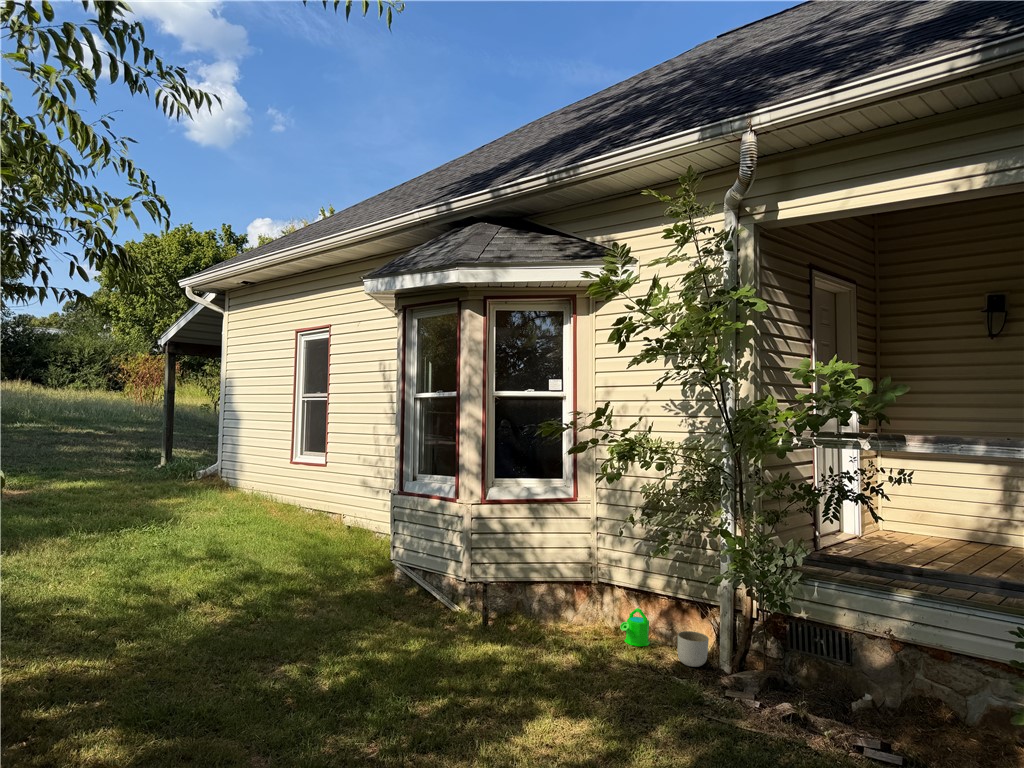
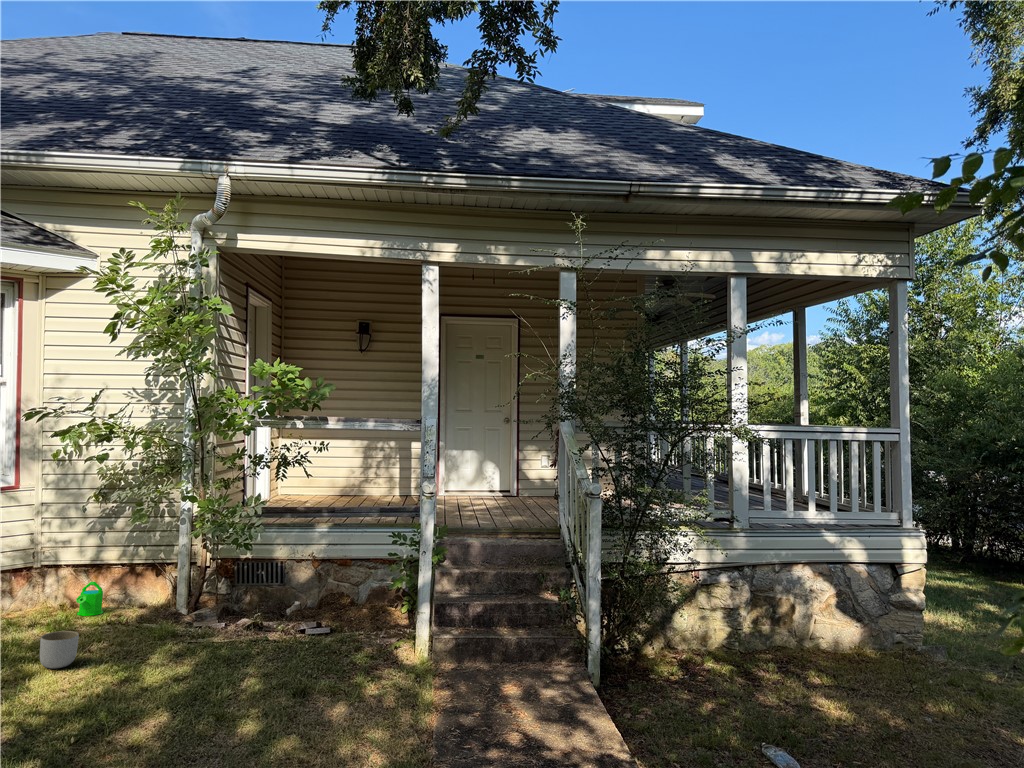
planter: present [677,631,709,667] -> present [40,631,79,669]

